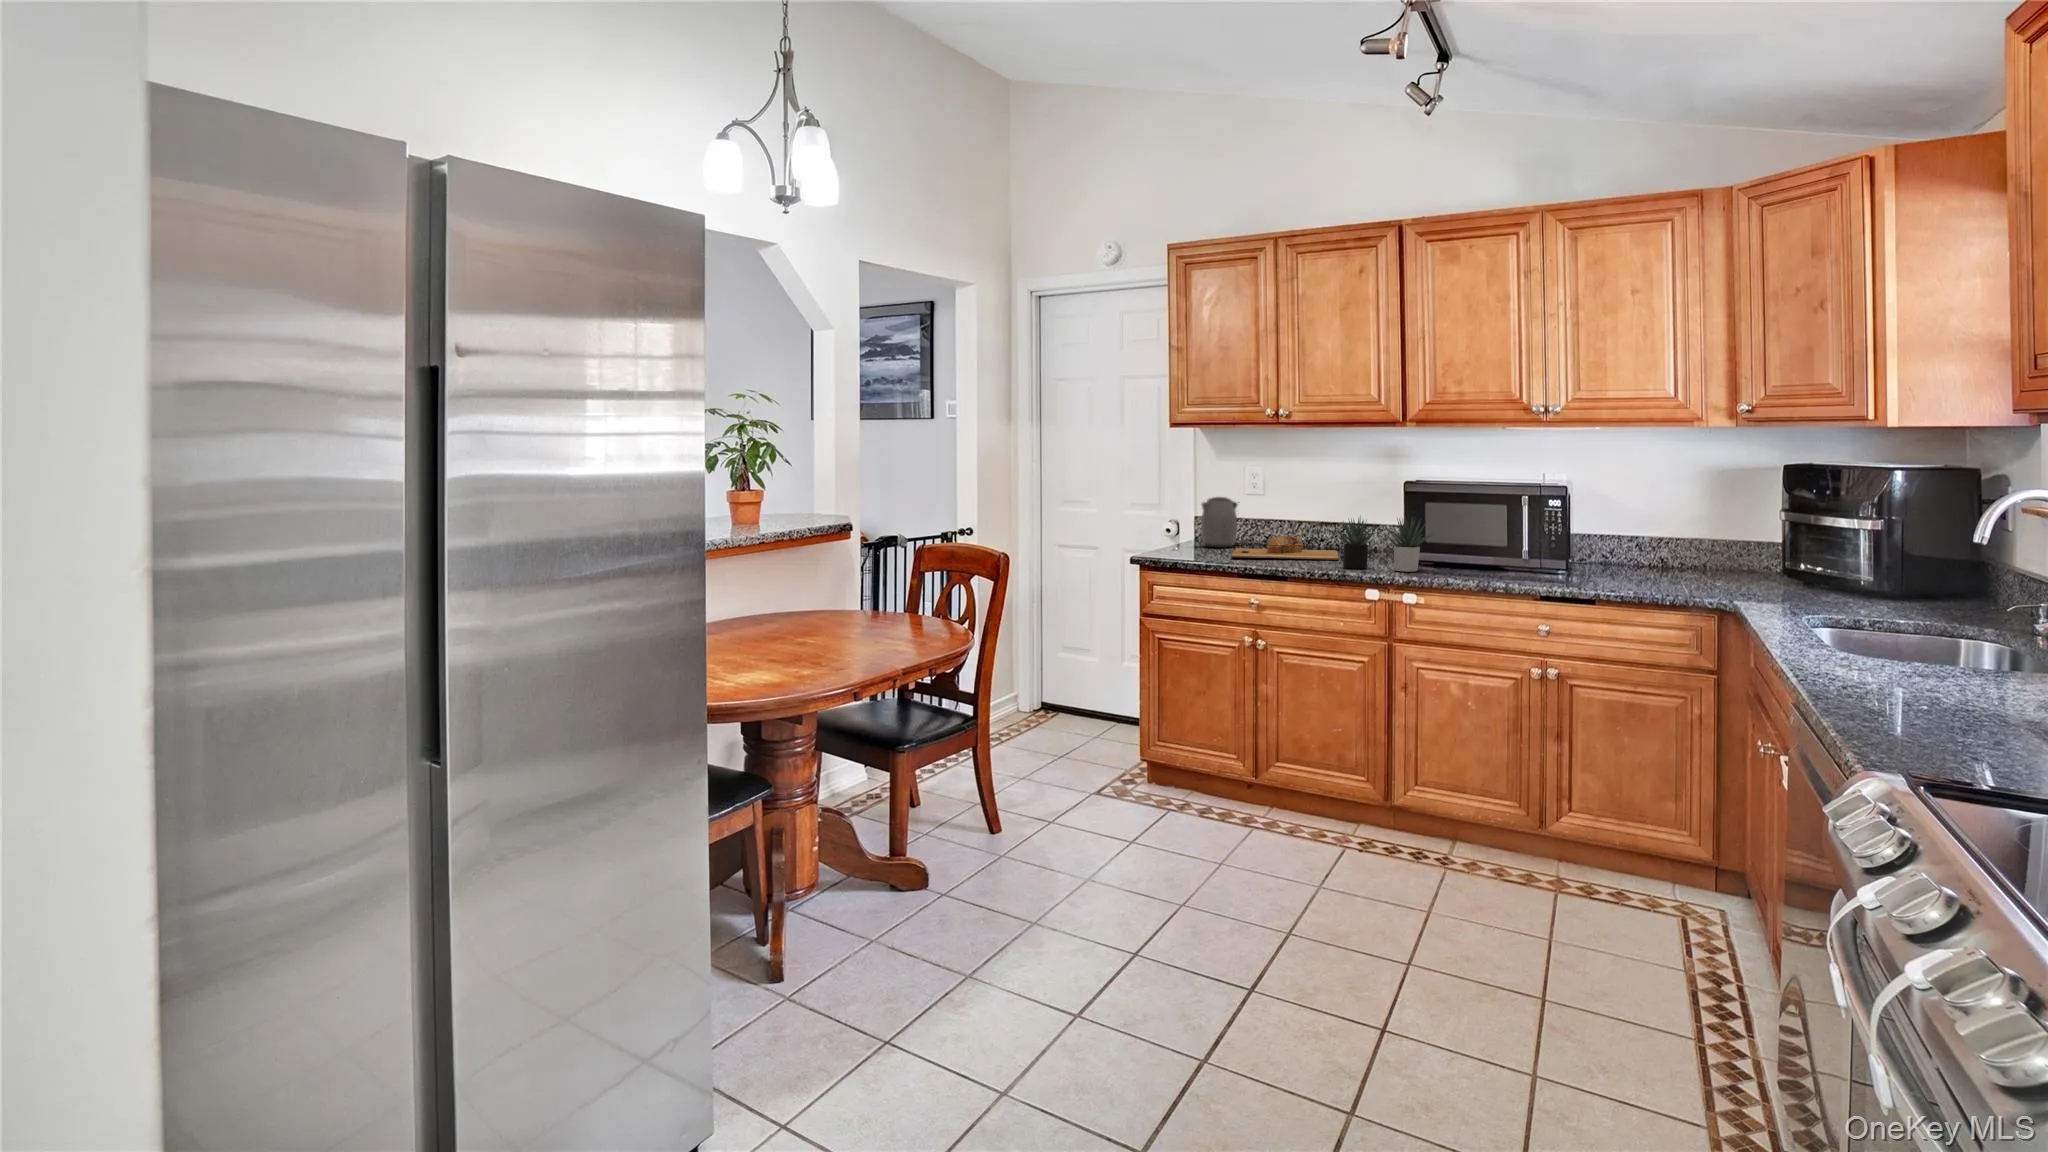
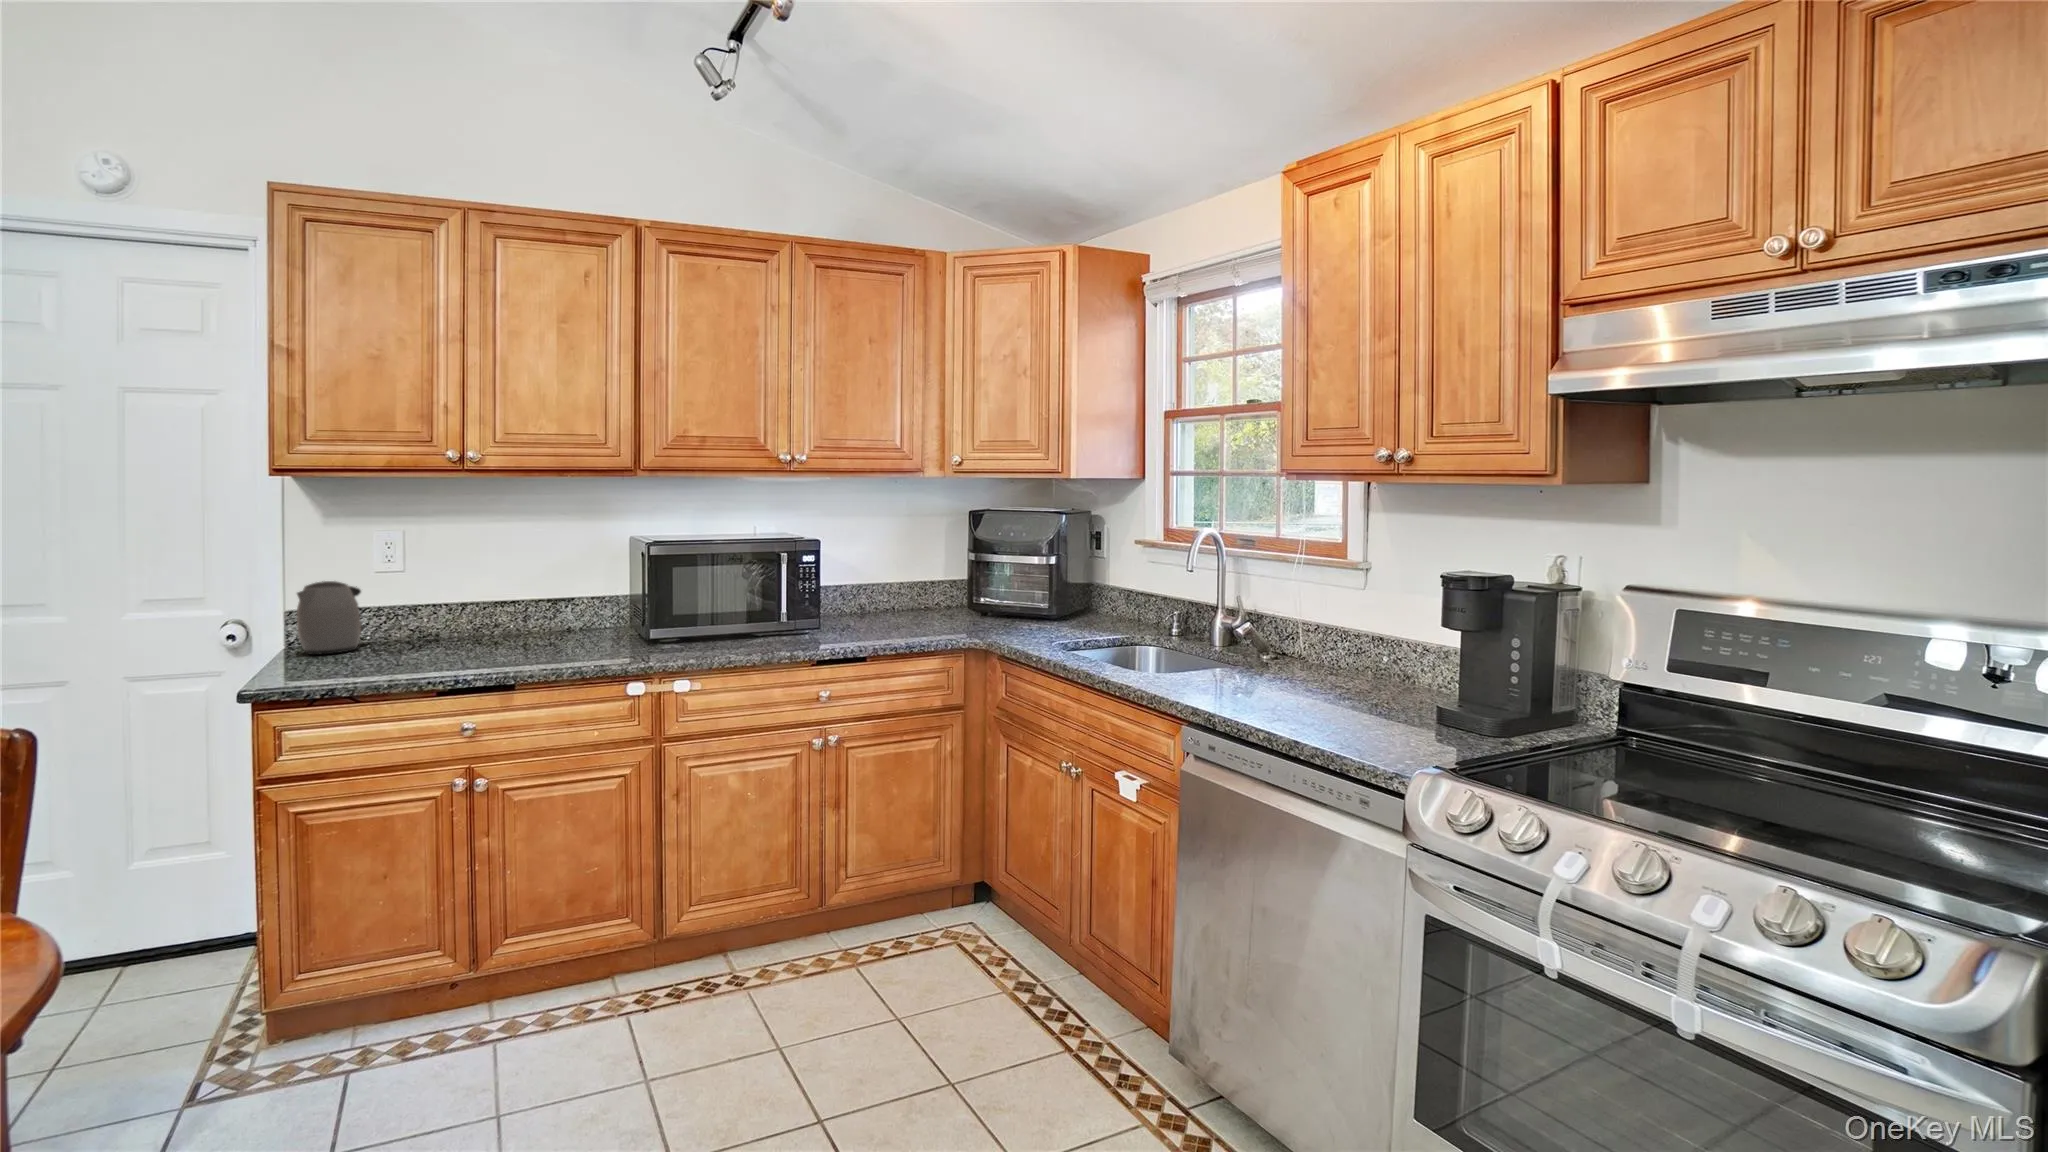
succulent plant: present [1335,517,1431,572] -> none [555,588,689,661]
cutting board: present [1231,536,1339,560] -> none [374,626,549,668]

